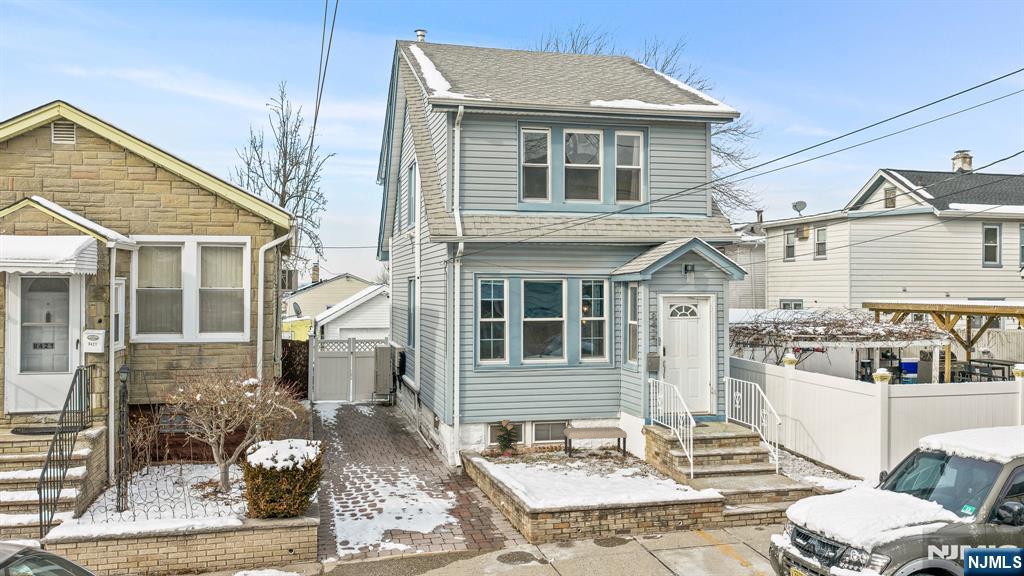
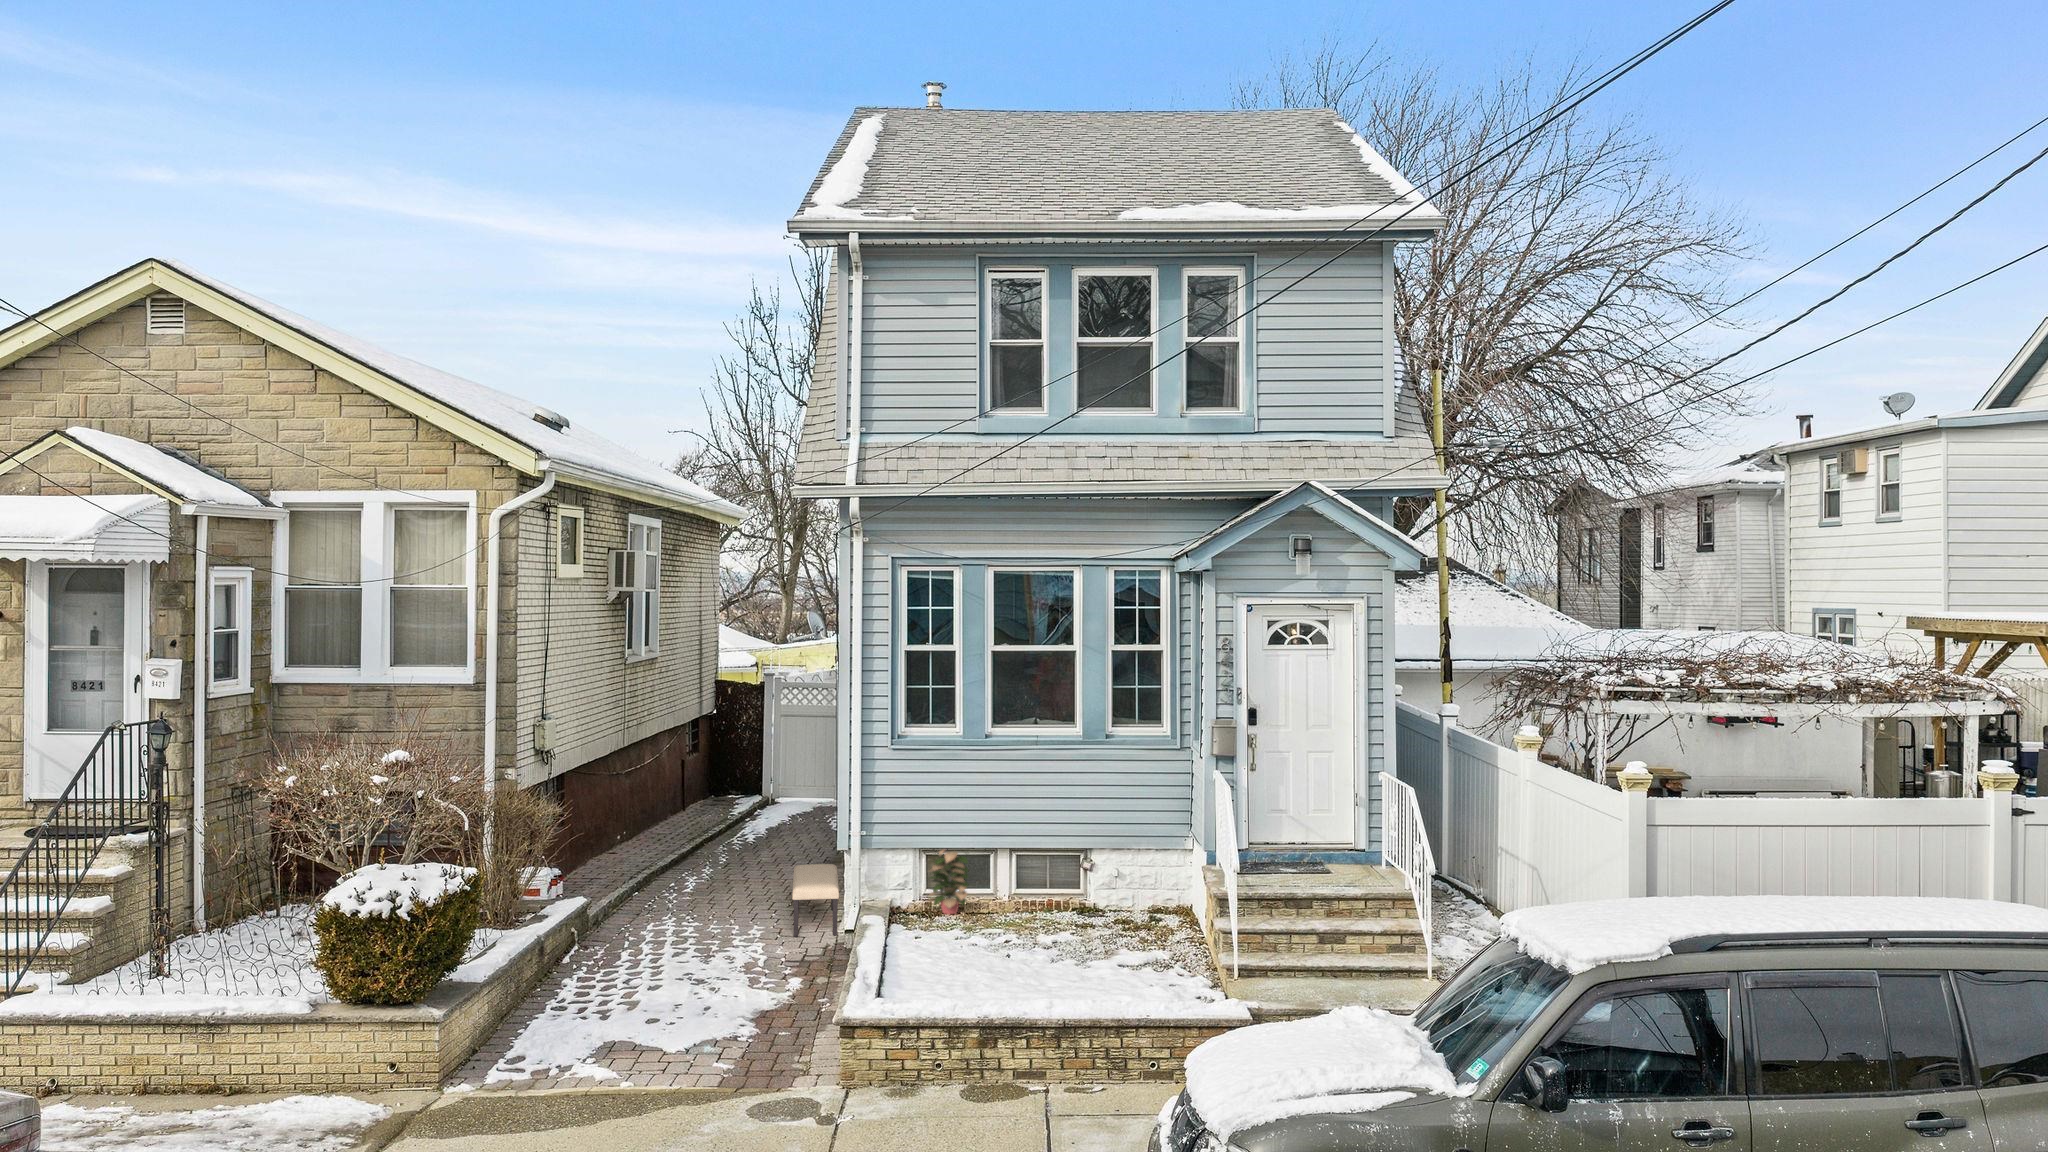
bench: present [564,427,627,457] -> present [792,864,839,937]

